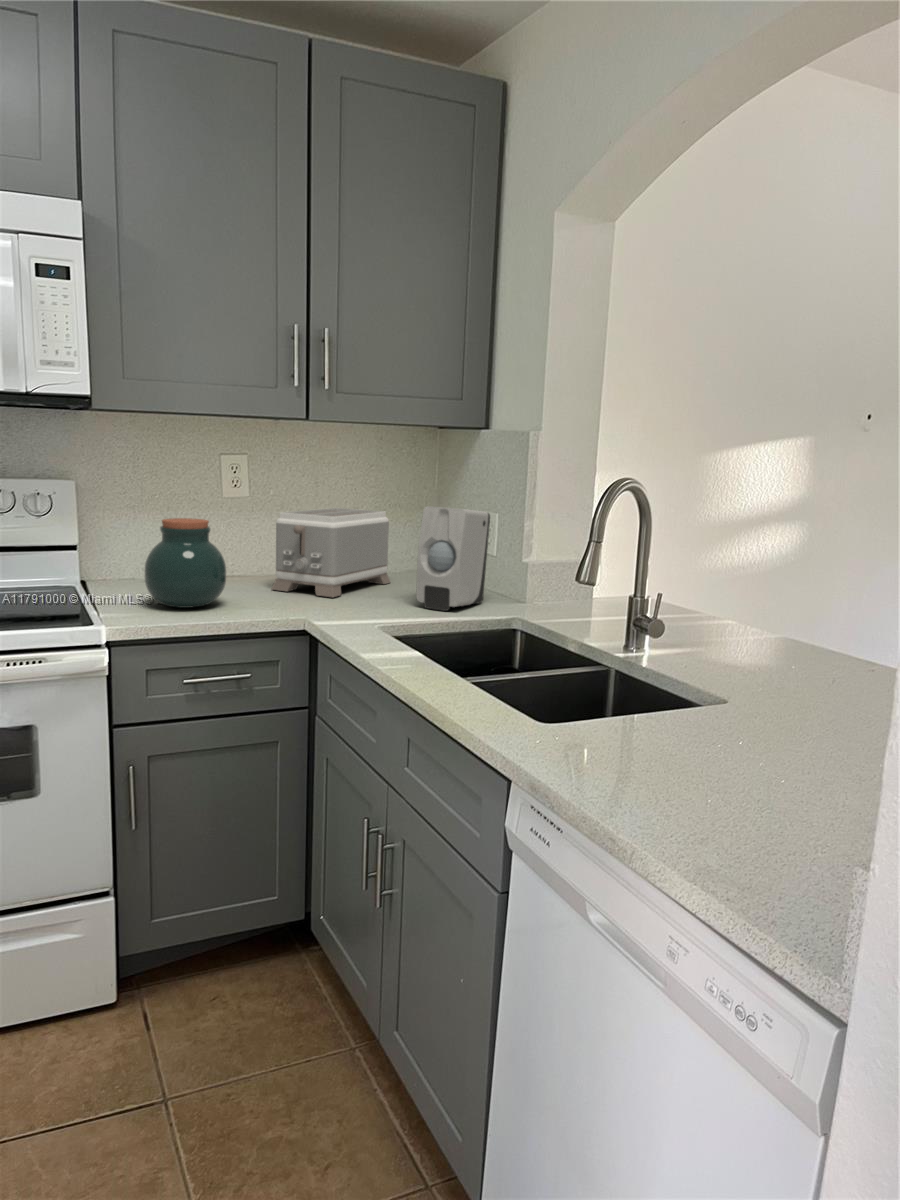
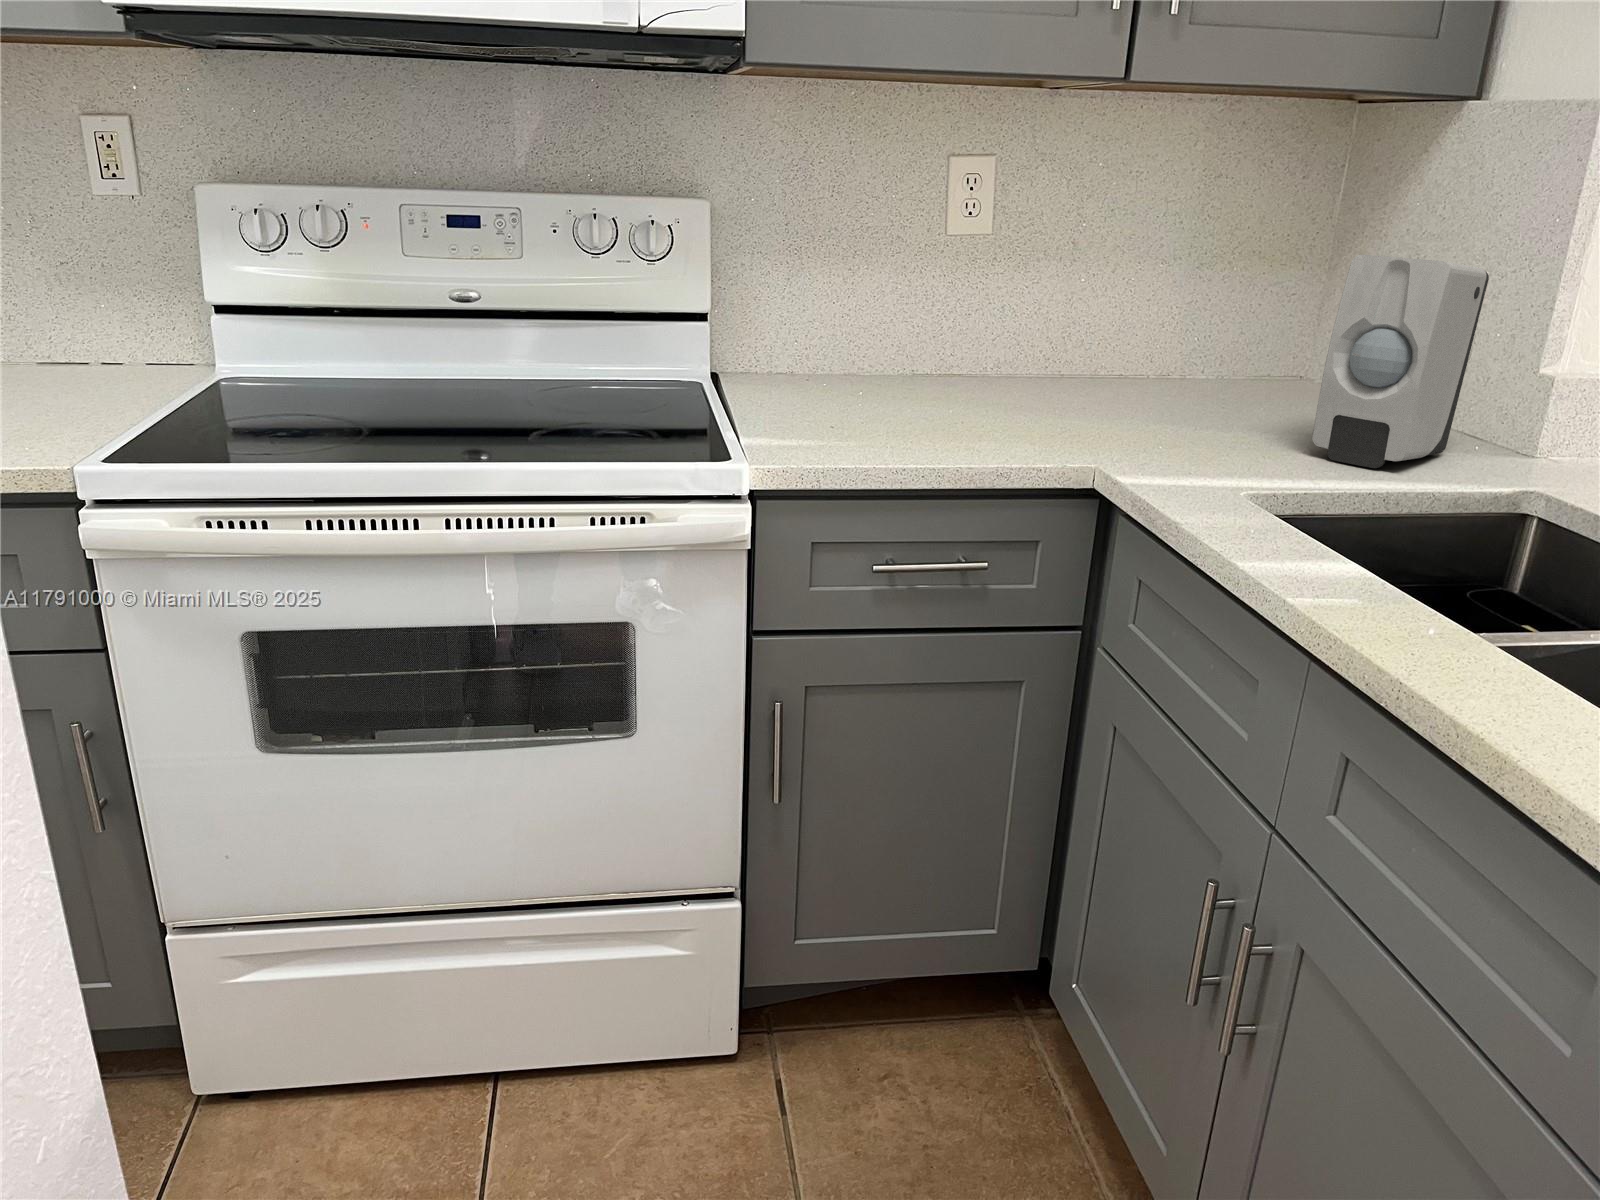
toaster: present [271,508,390,597] -> none [1024,256,1251,426]
jar: present [144,518,226,608] -> none [816,269,956,433]

